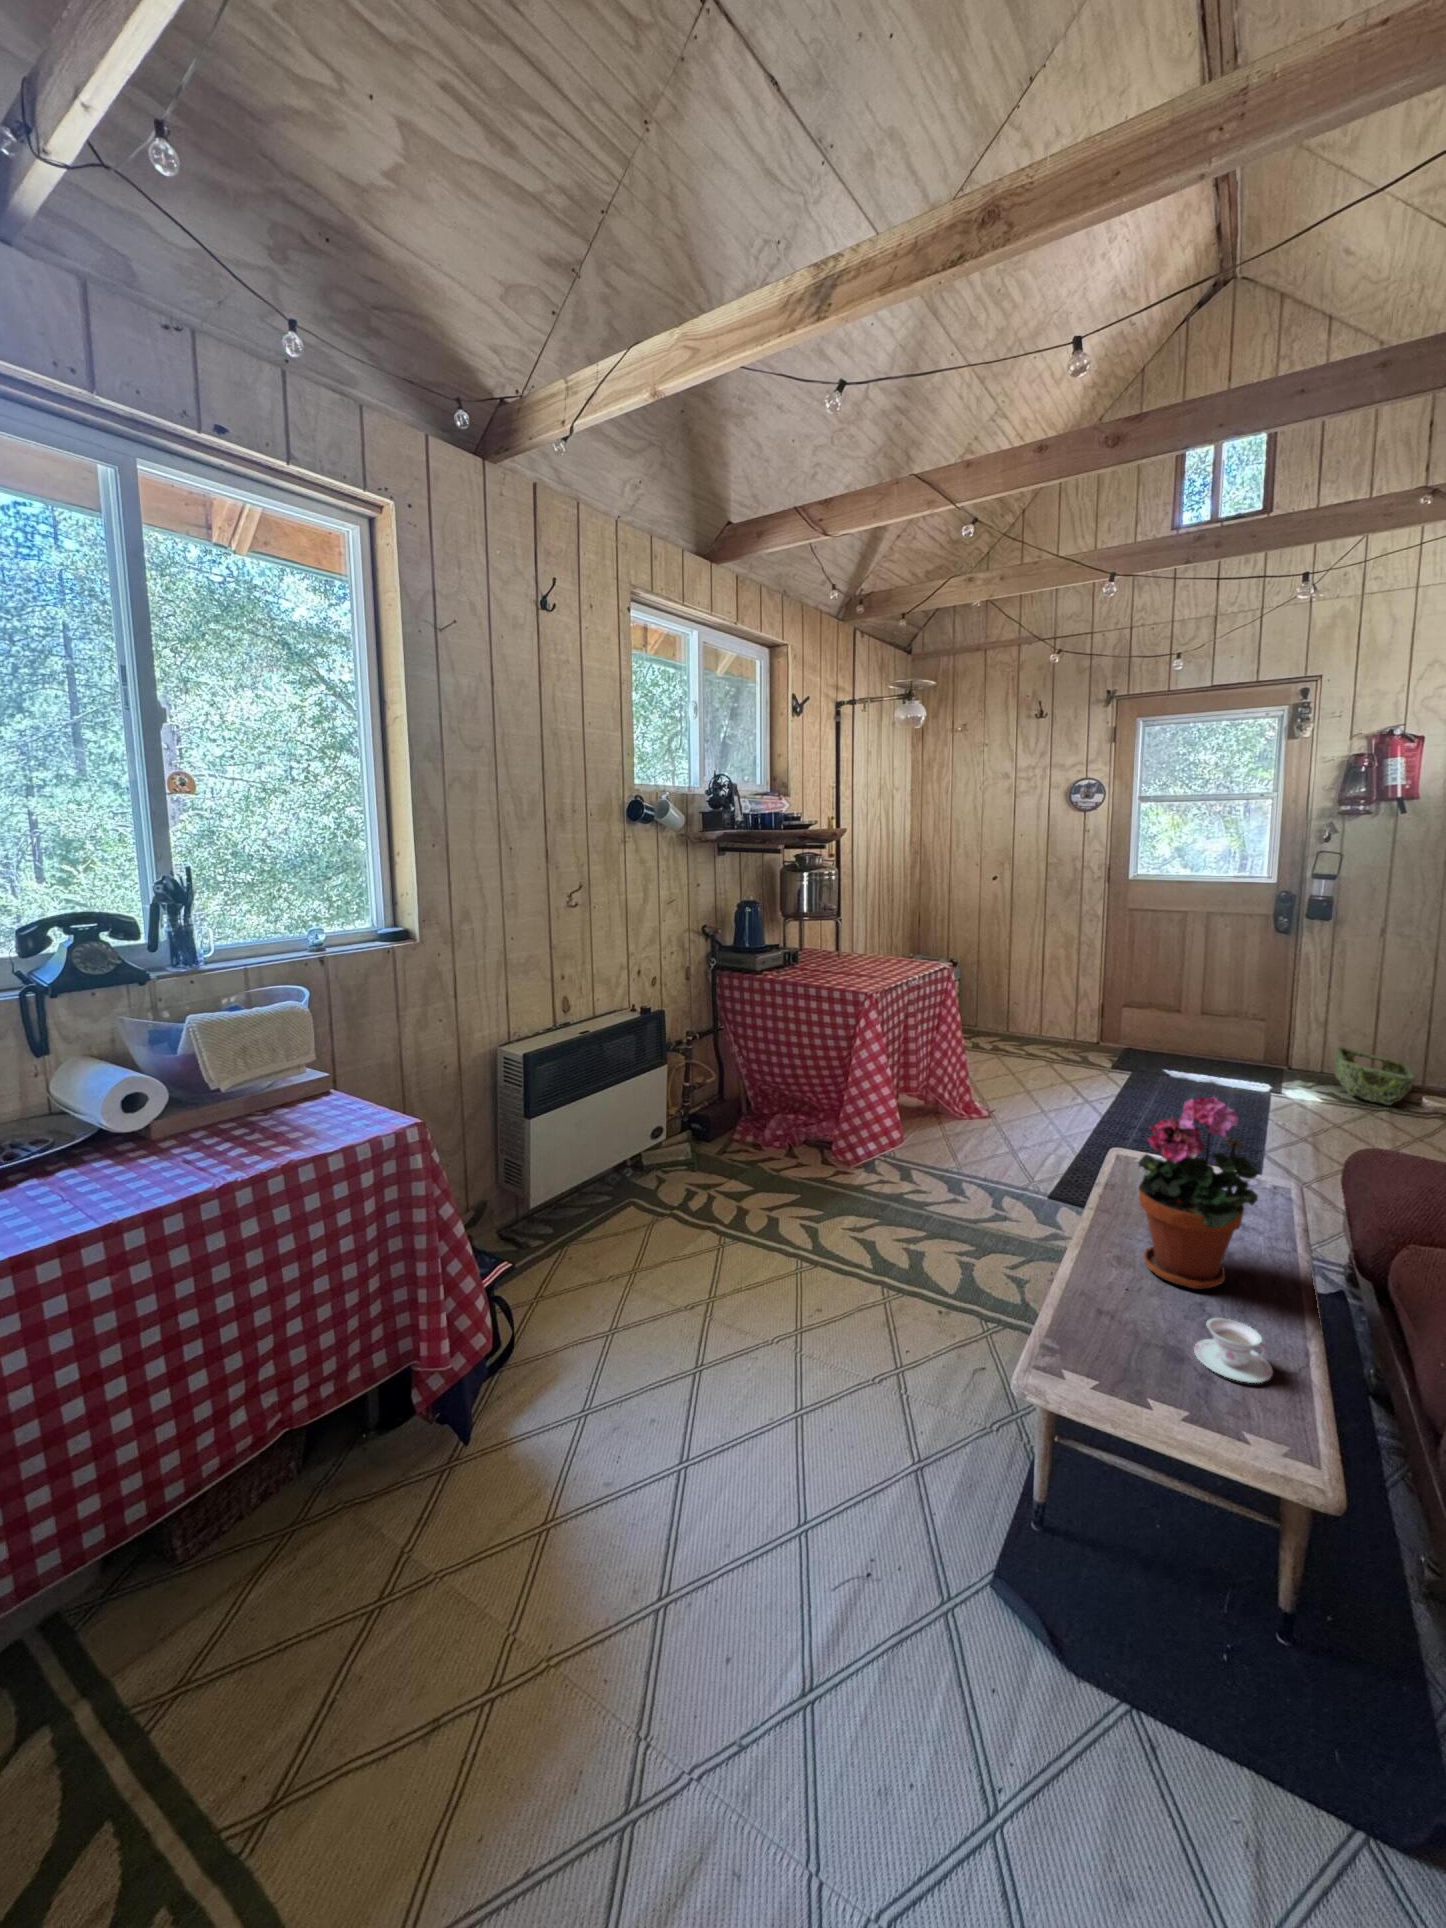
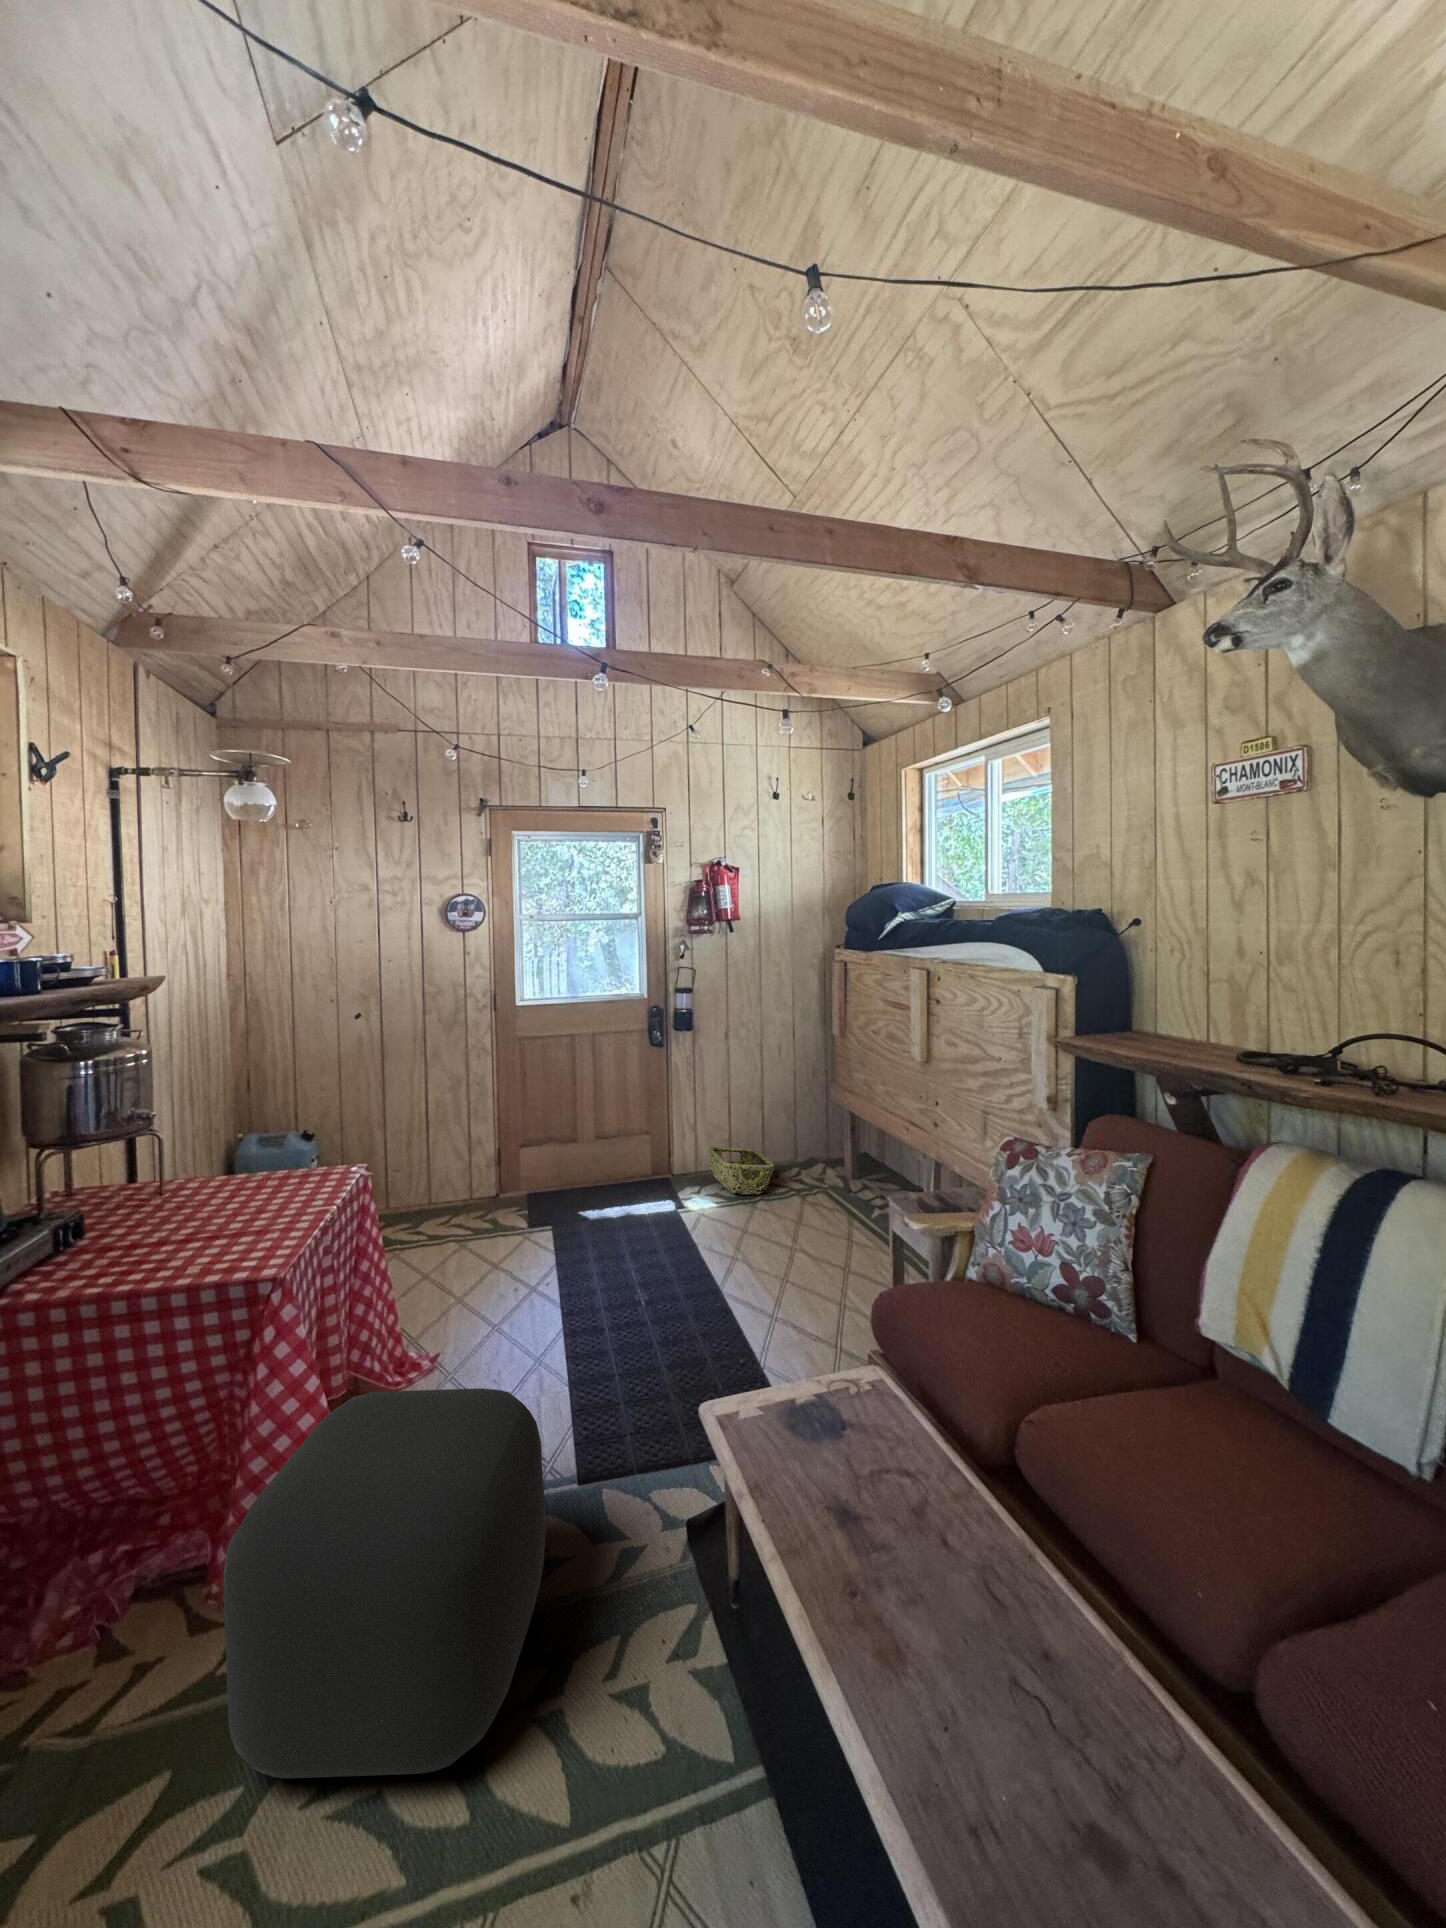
ottoman: none [818,1067,996,1250] -> present [223,1388,545,1778]
potted plant: present [1139,1097,1259,1290] -> none [862,1364,1024,1663]
teacup: present [1194,1318,1273,1383] -> none [1075,1716,1178,1843]

